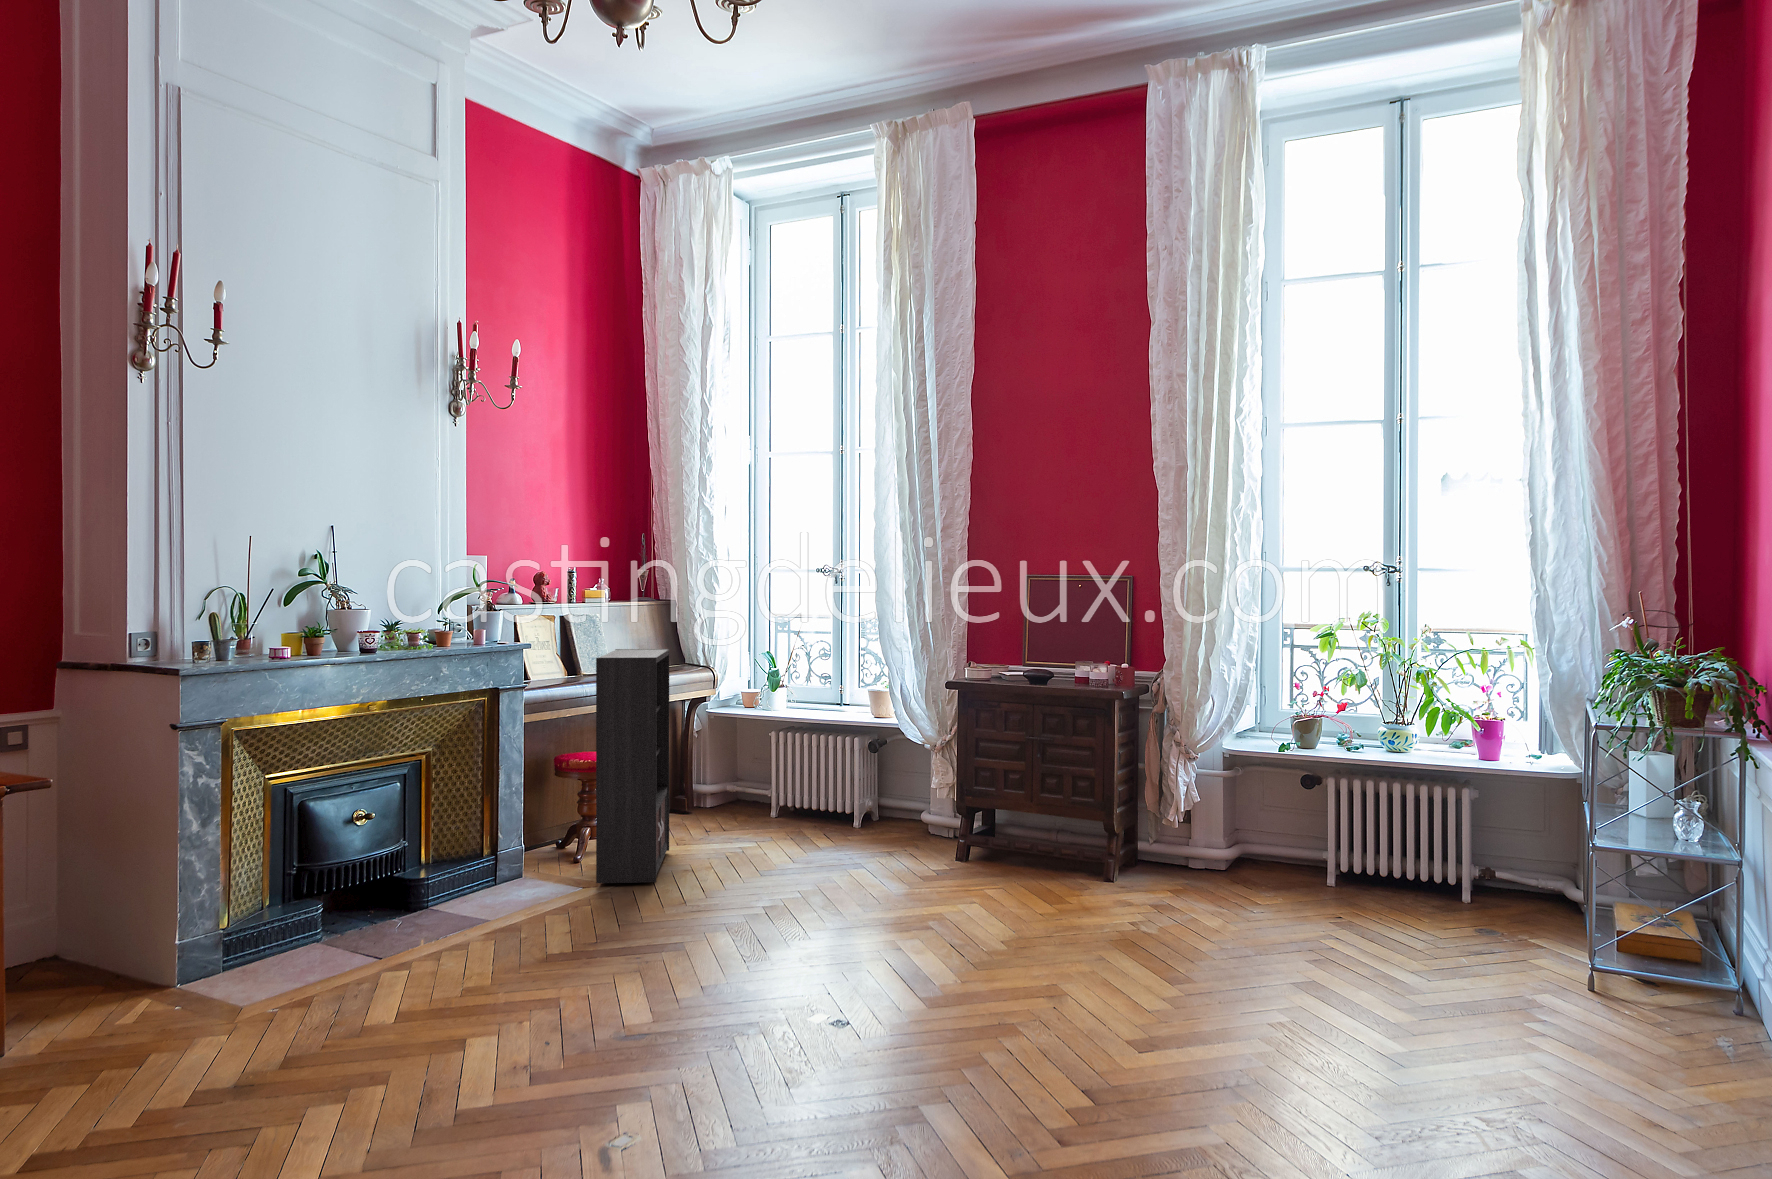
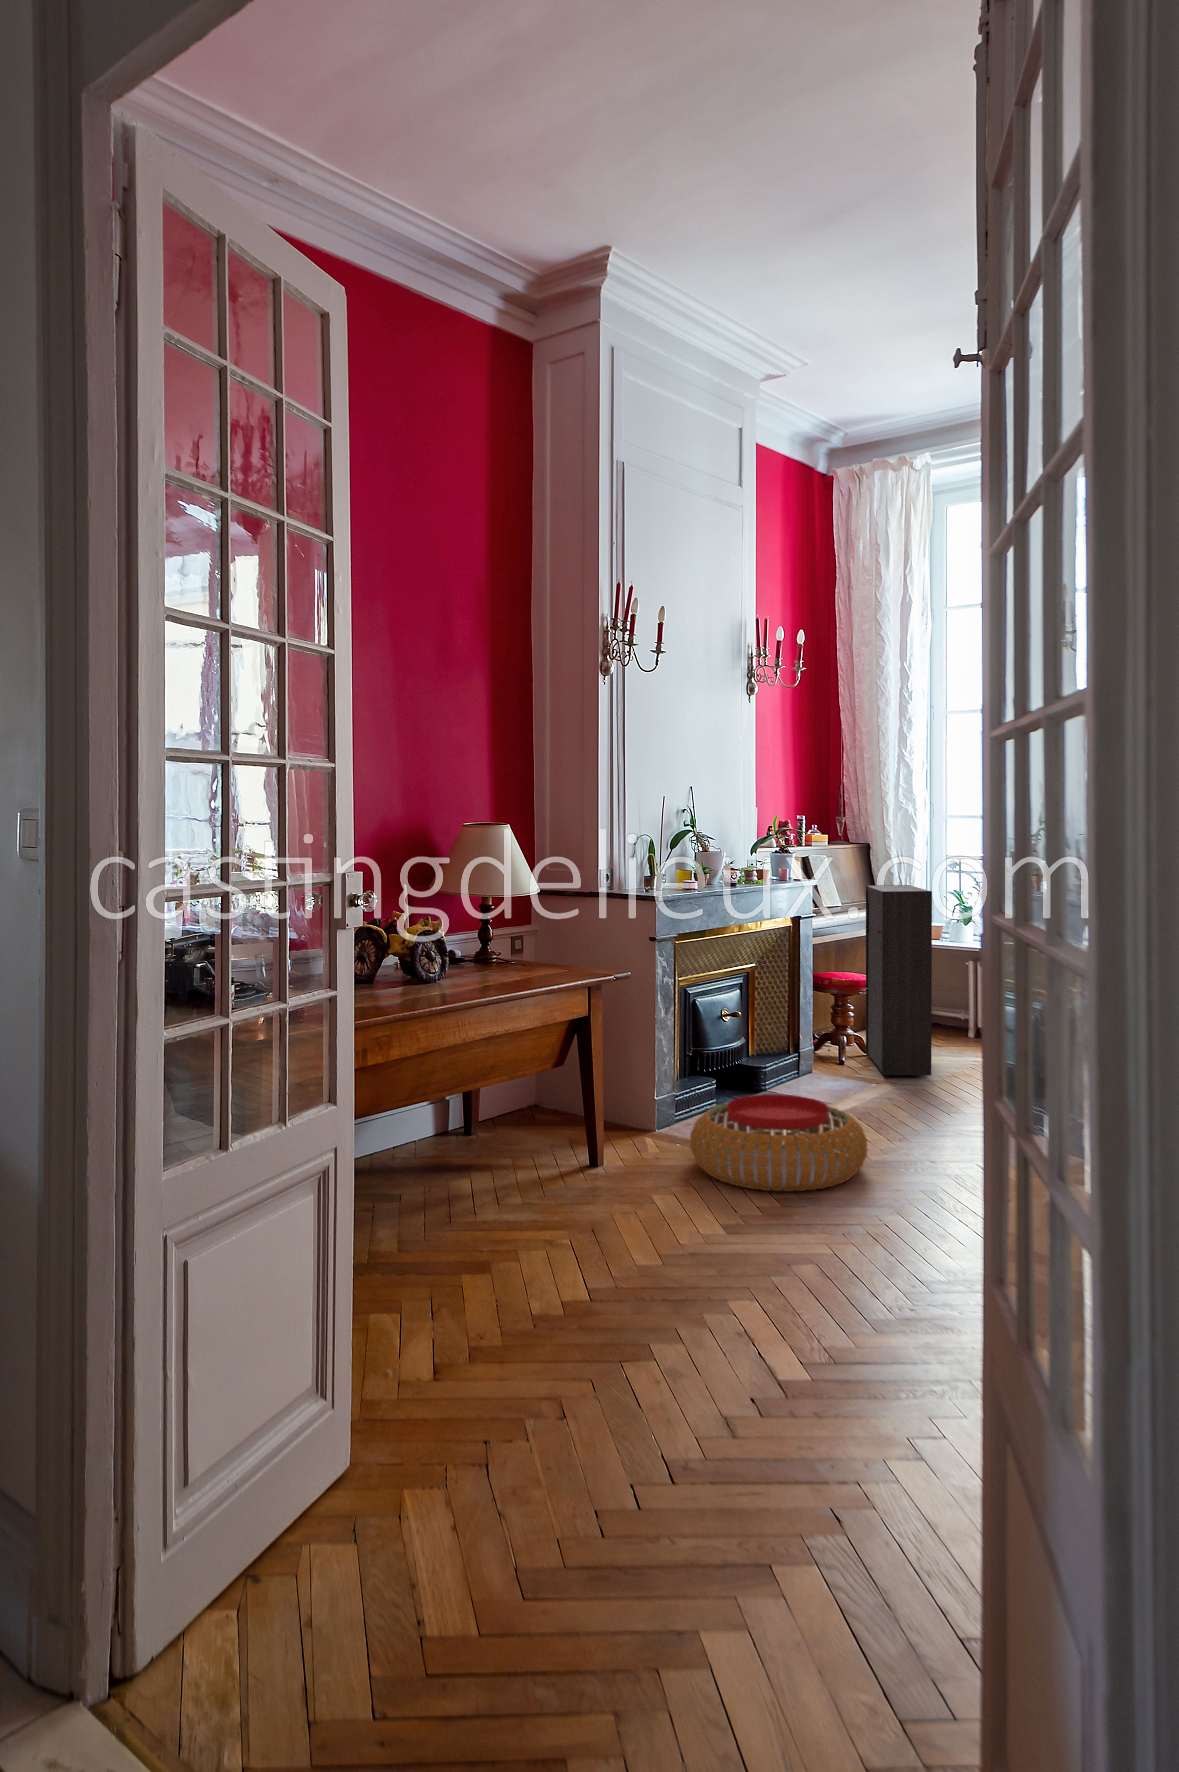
pouf: none [120,939,399,1094] -> present [690,1094,867,1191]

